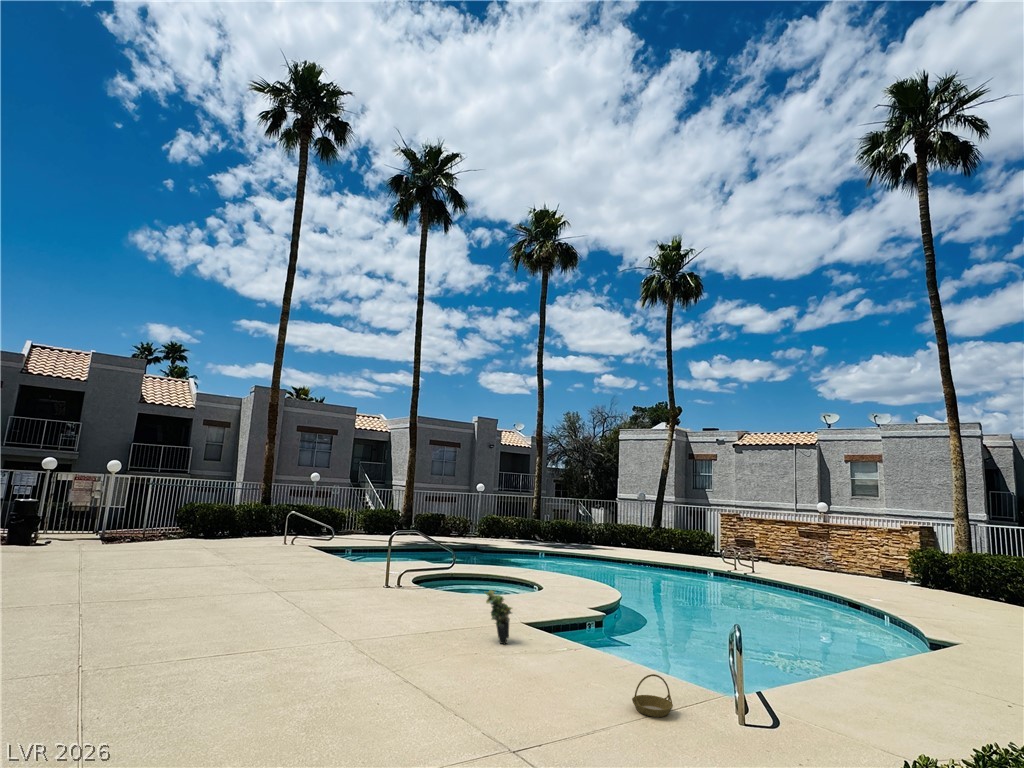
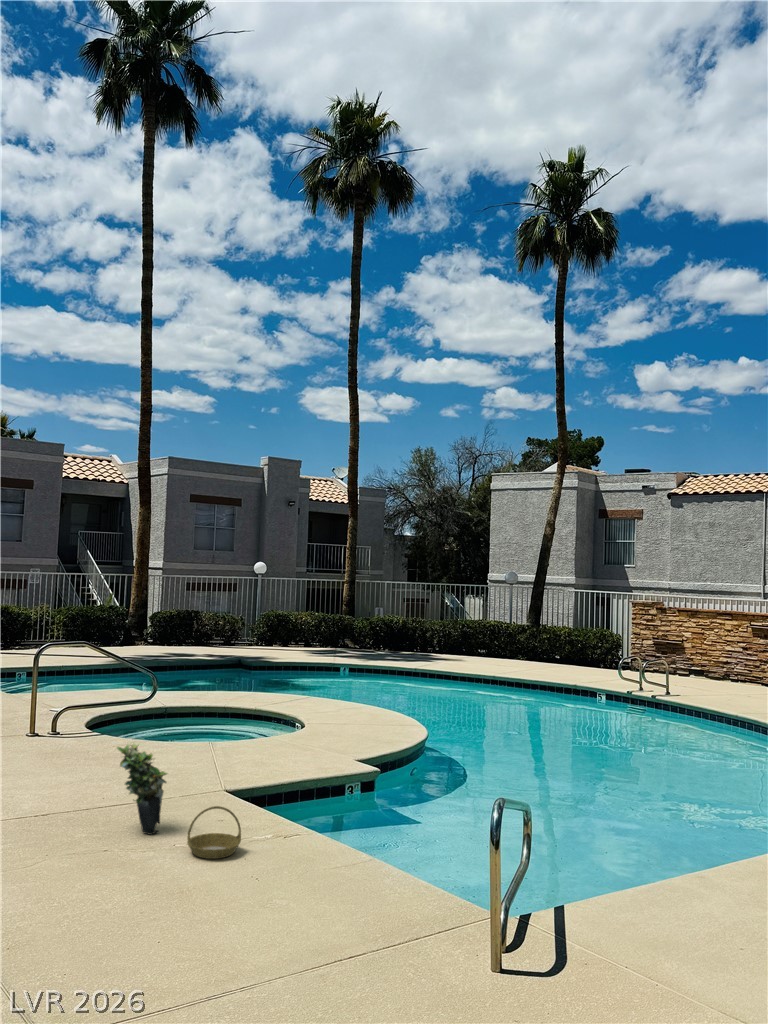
basket: present [632,674,673,717] -> present [187,806,241,859]

